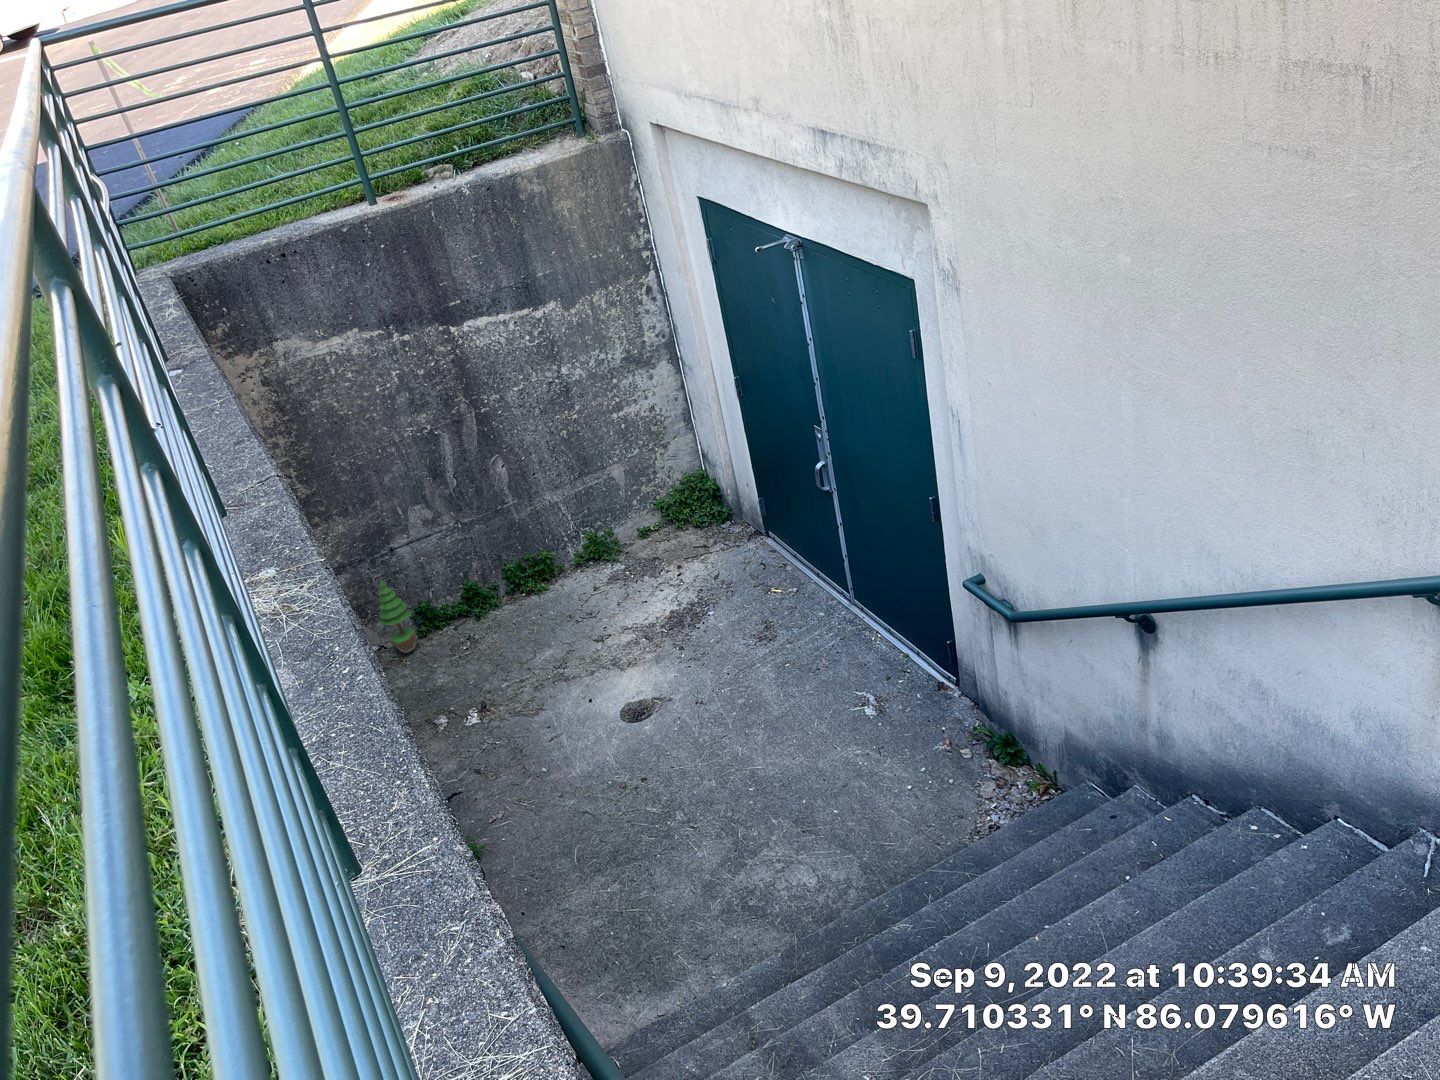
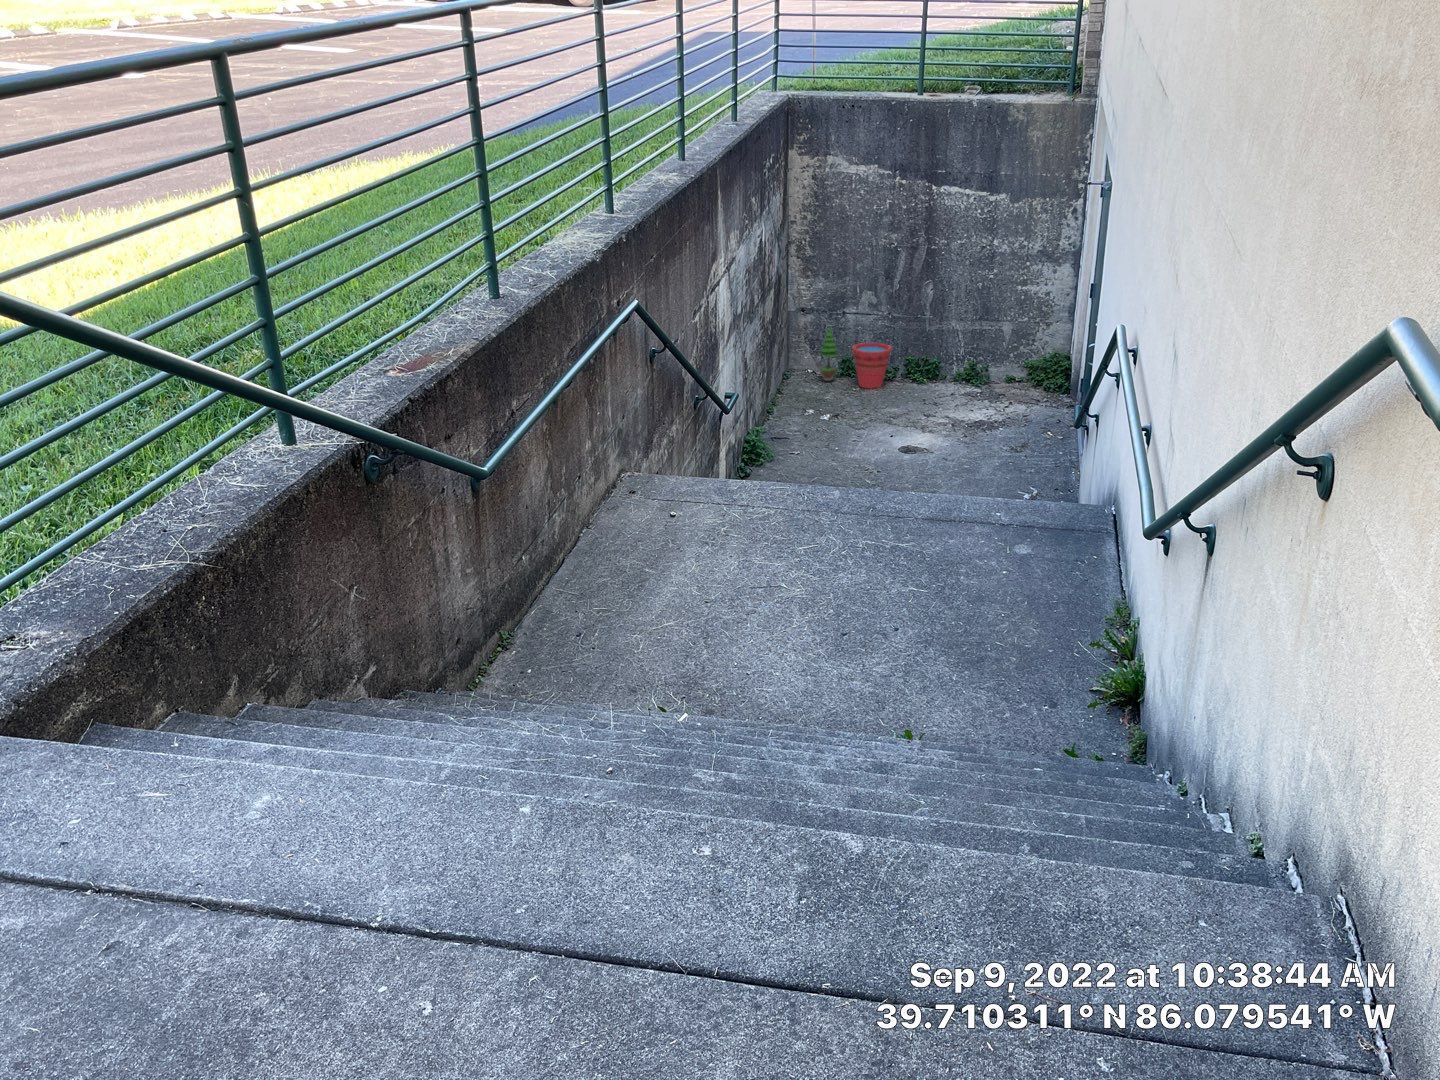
bucket: none [429,565,493,640] -> present [853,343,891,388]

